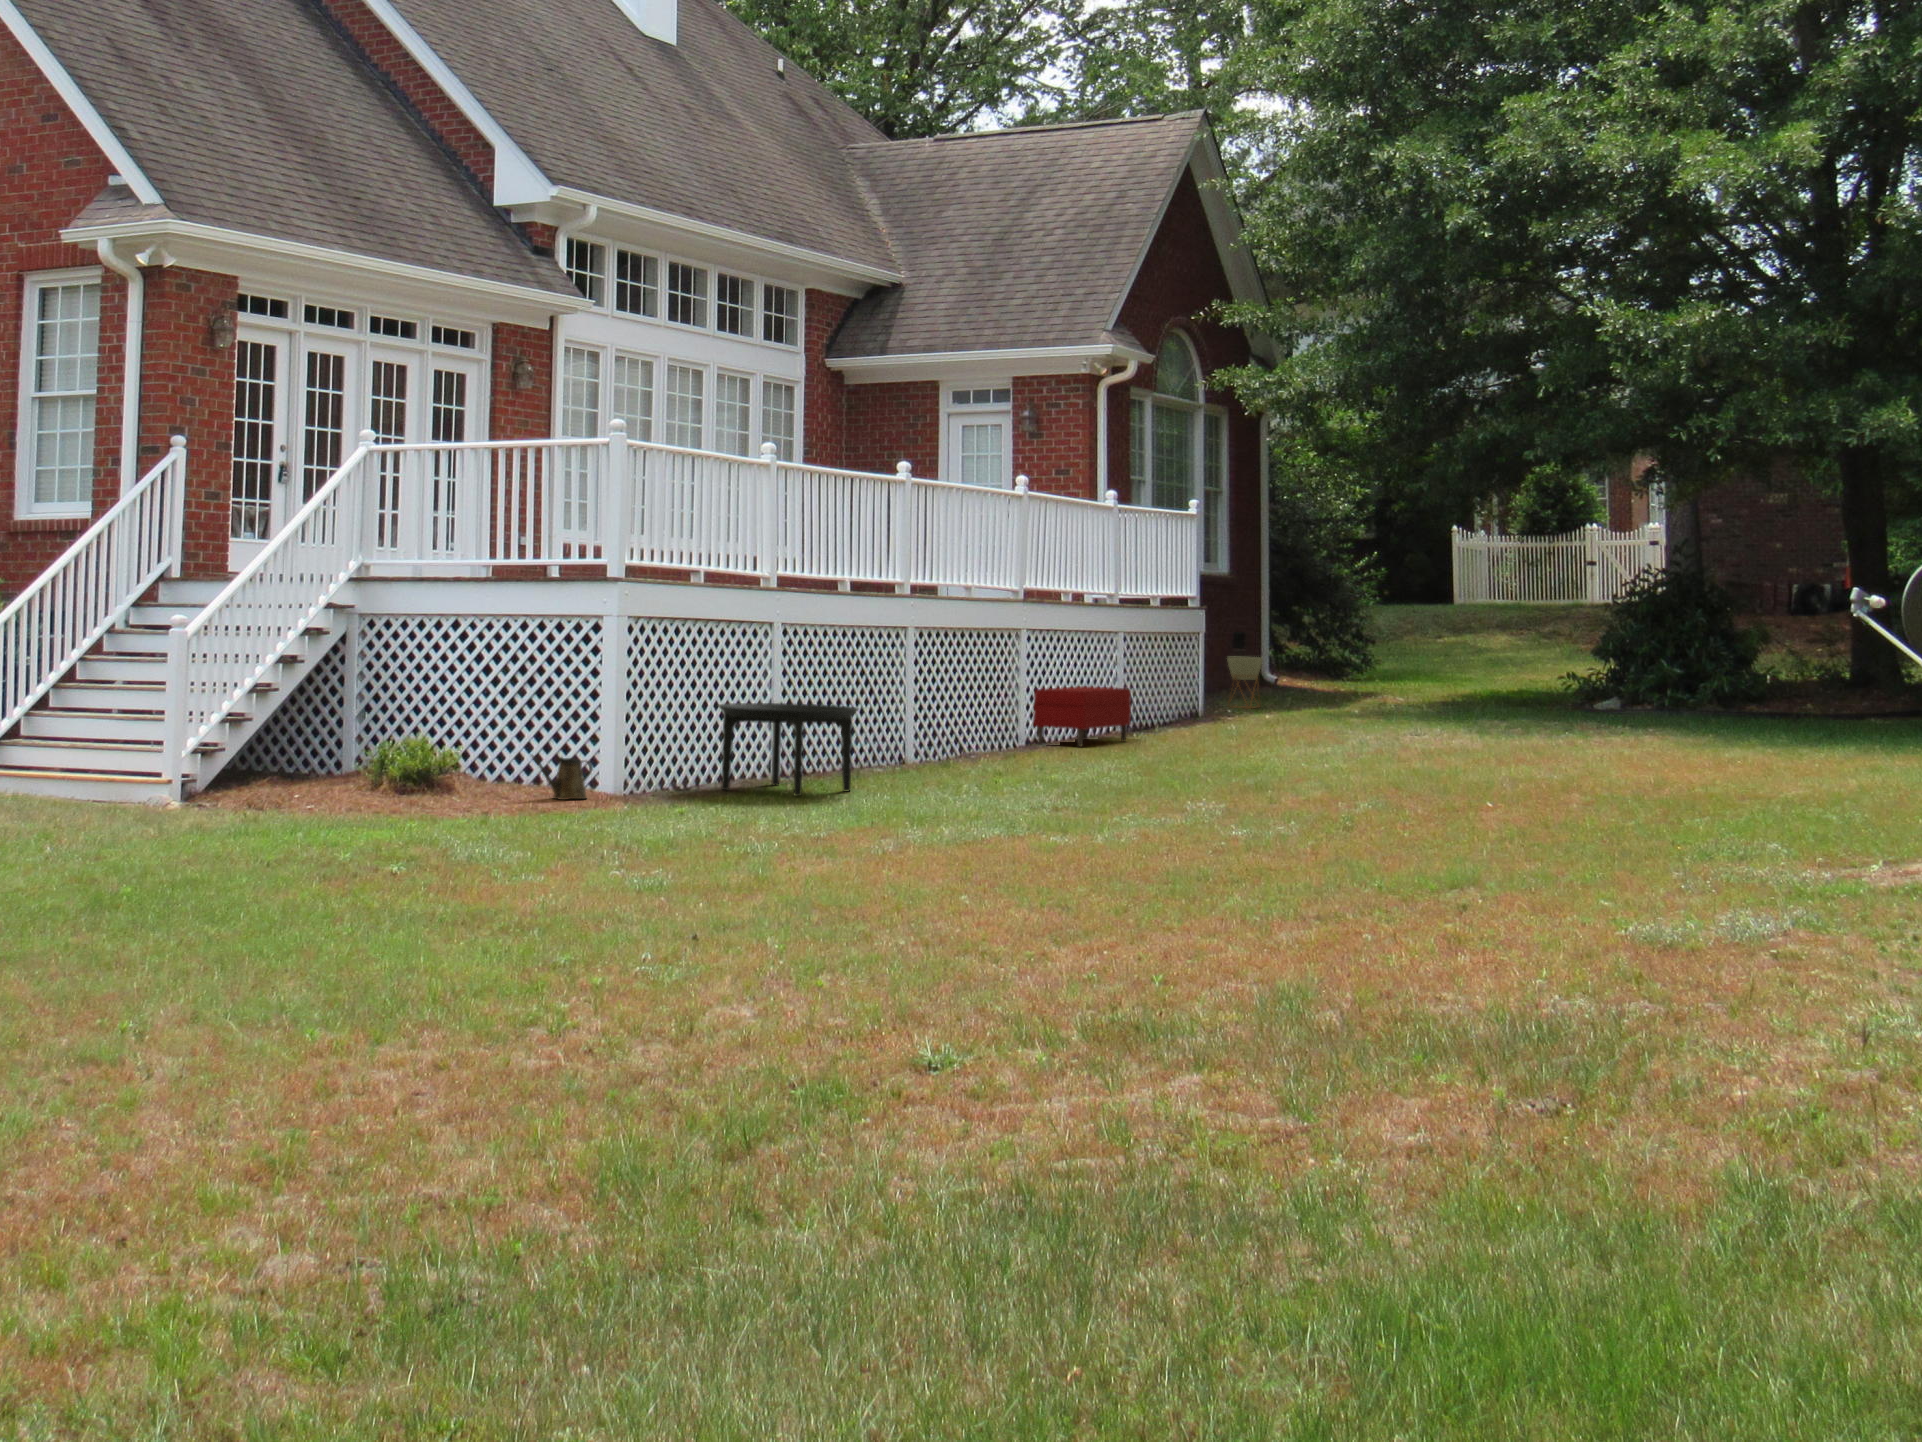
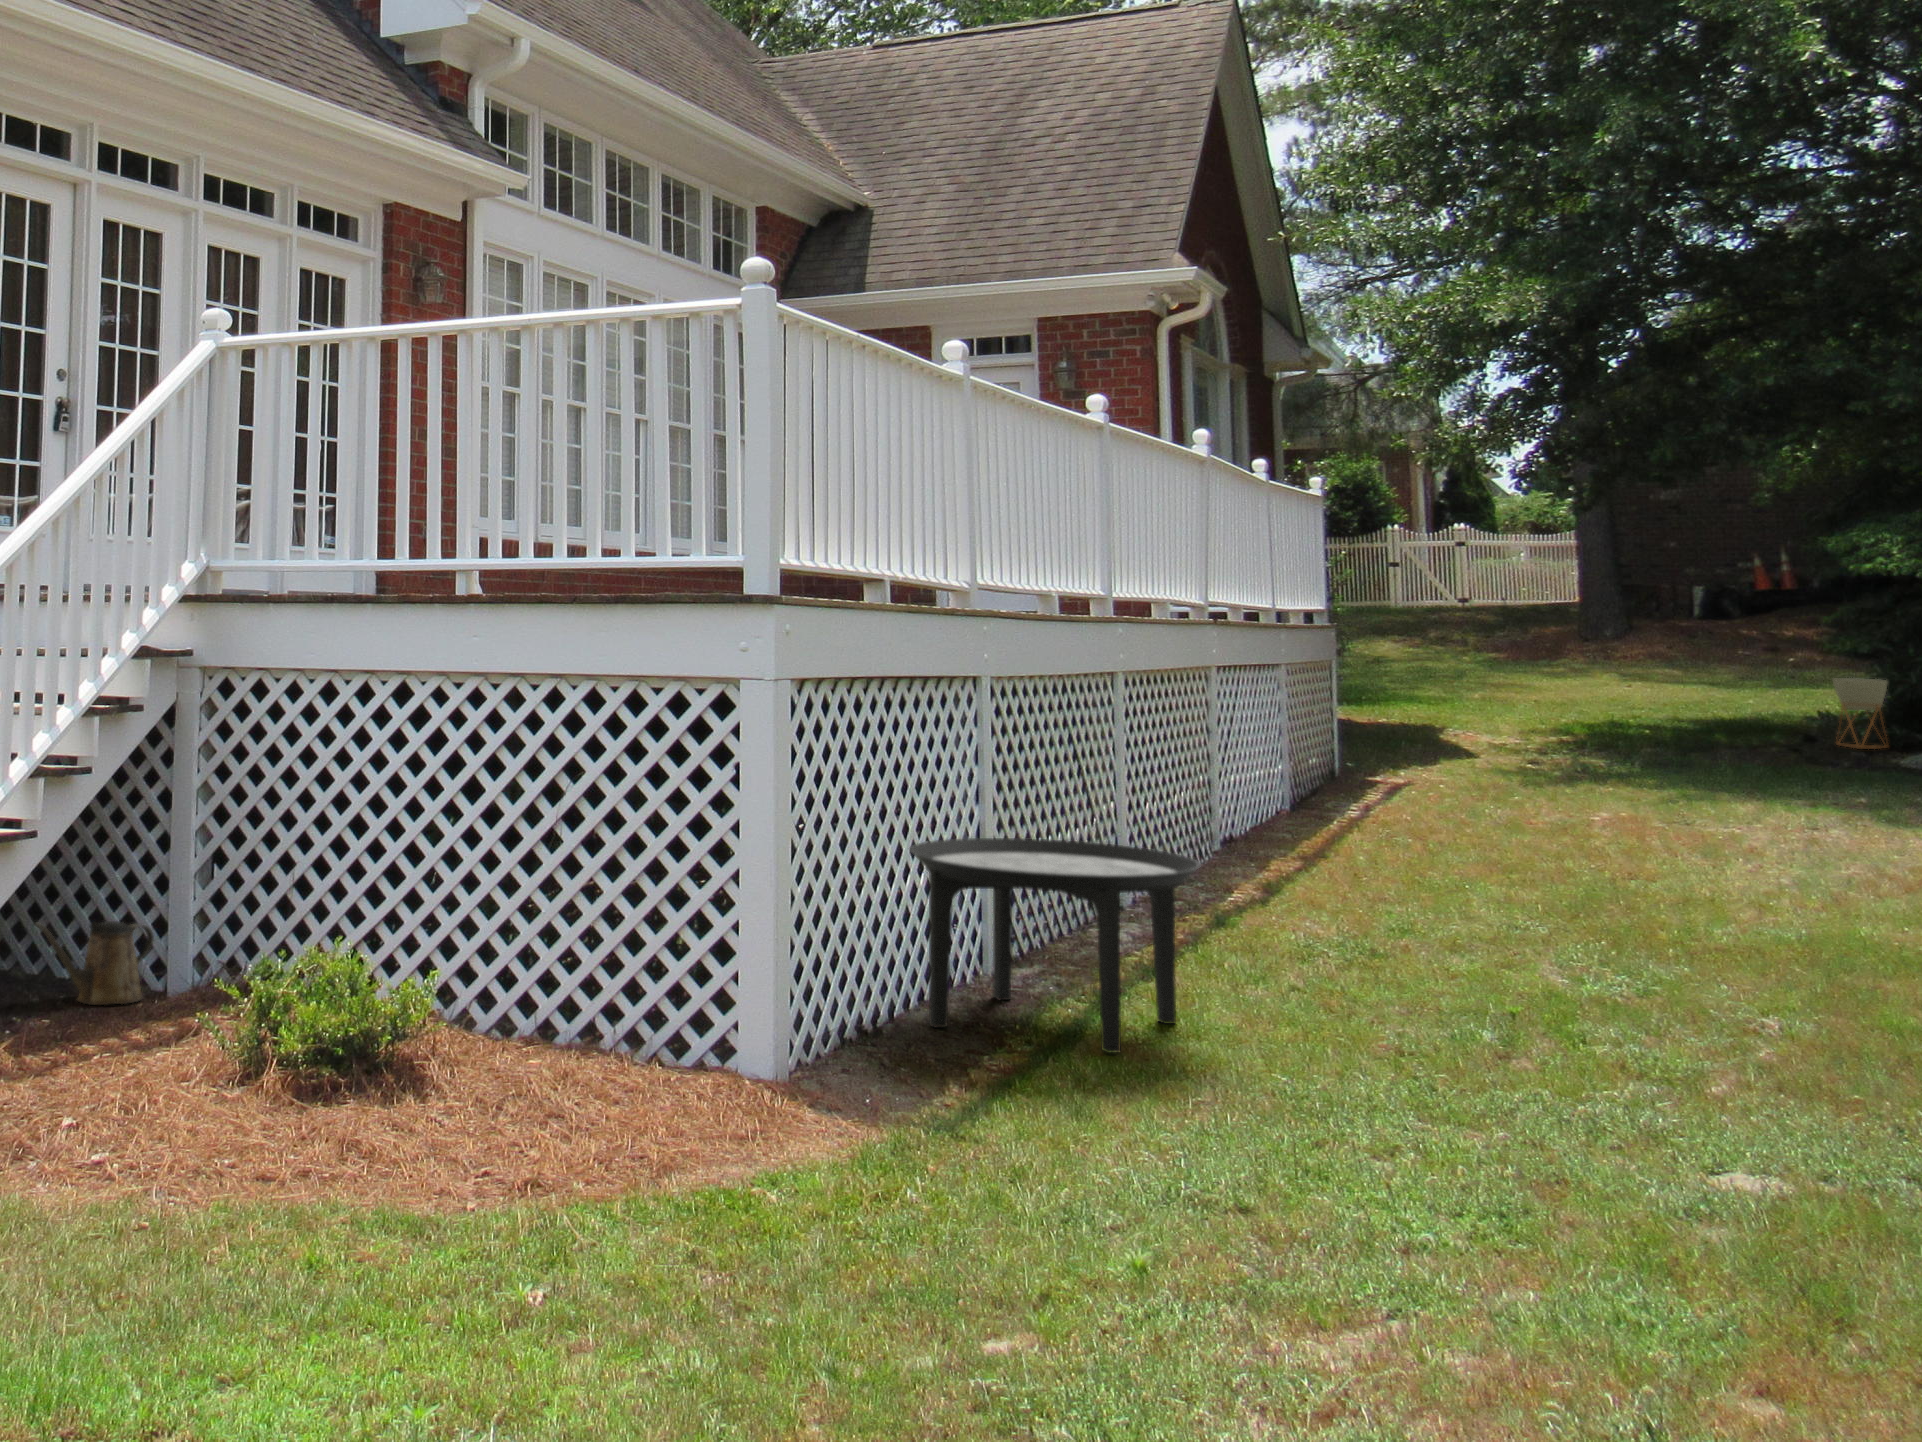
planter: present [1227,656,1262,709] -> present [1833,678,1888,749]
bench: present [1033,686,1131,747] -> none [1213,751,1334,853]
watering can: present [531,755,593,800] -> present [34,921,154,1005]

